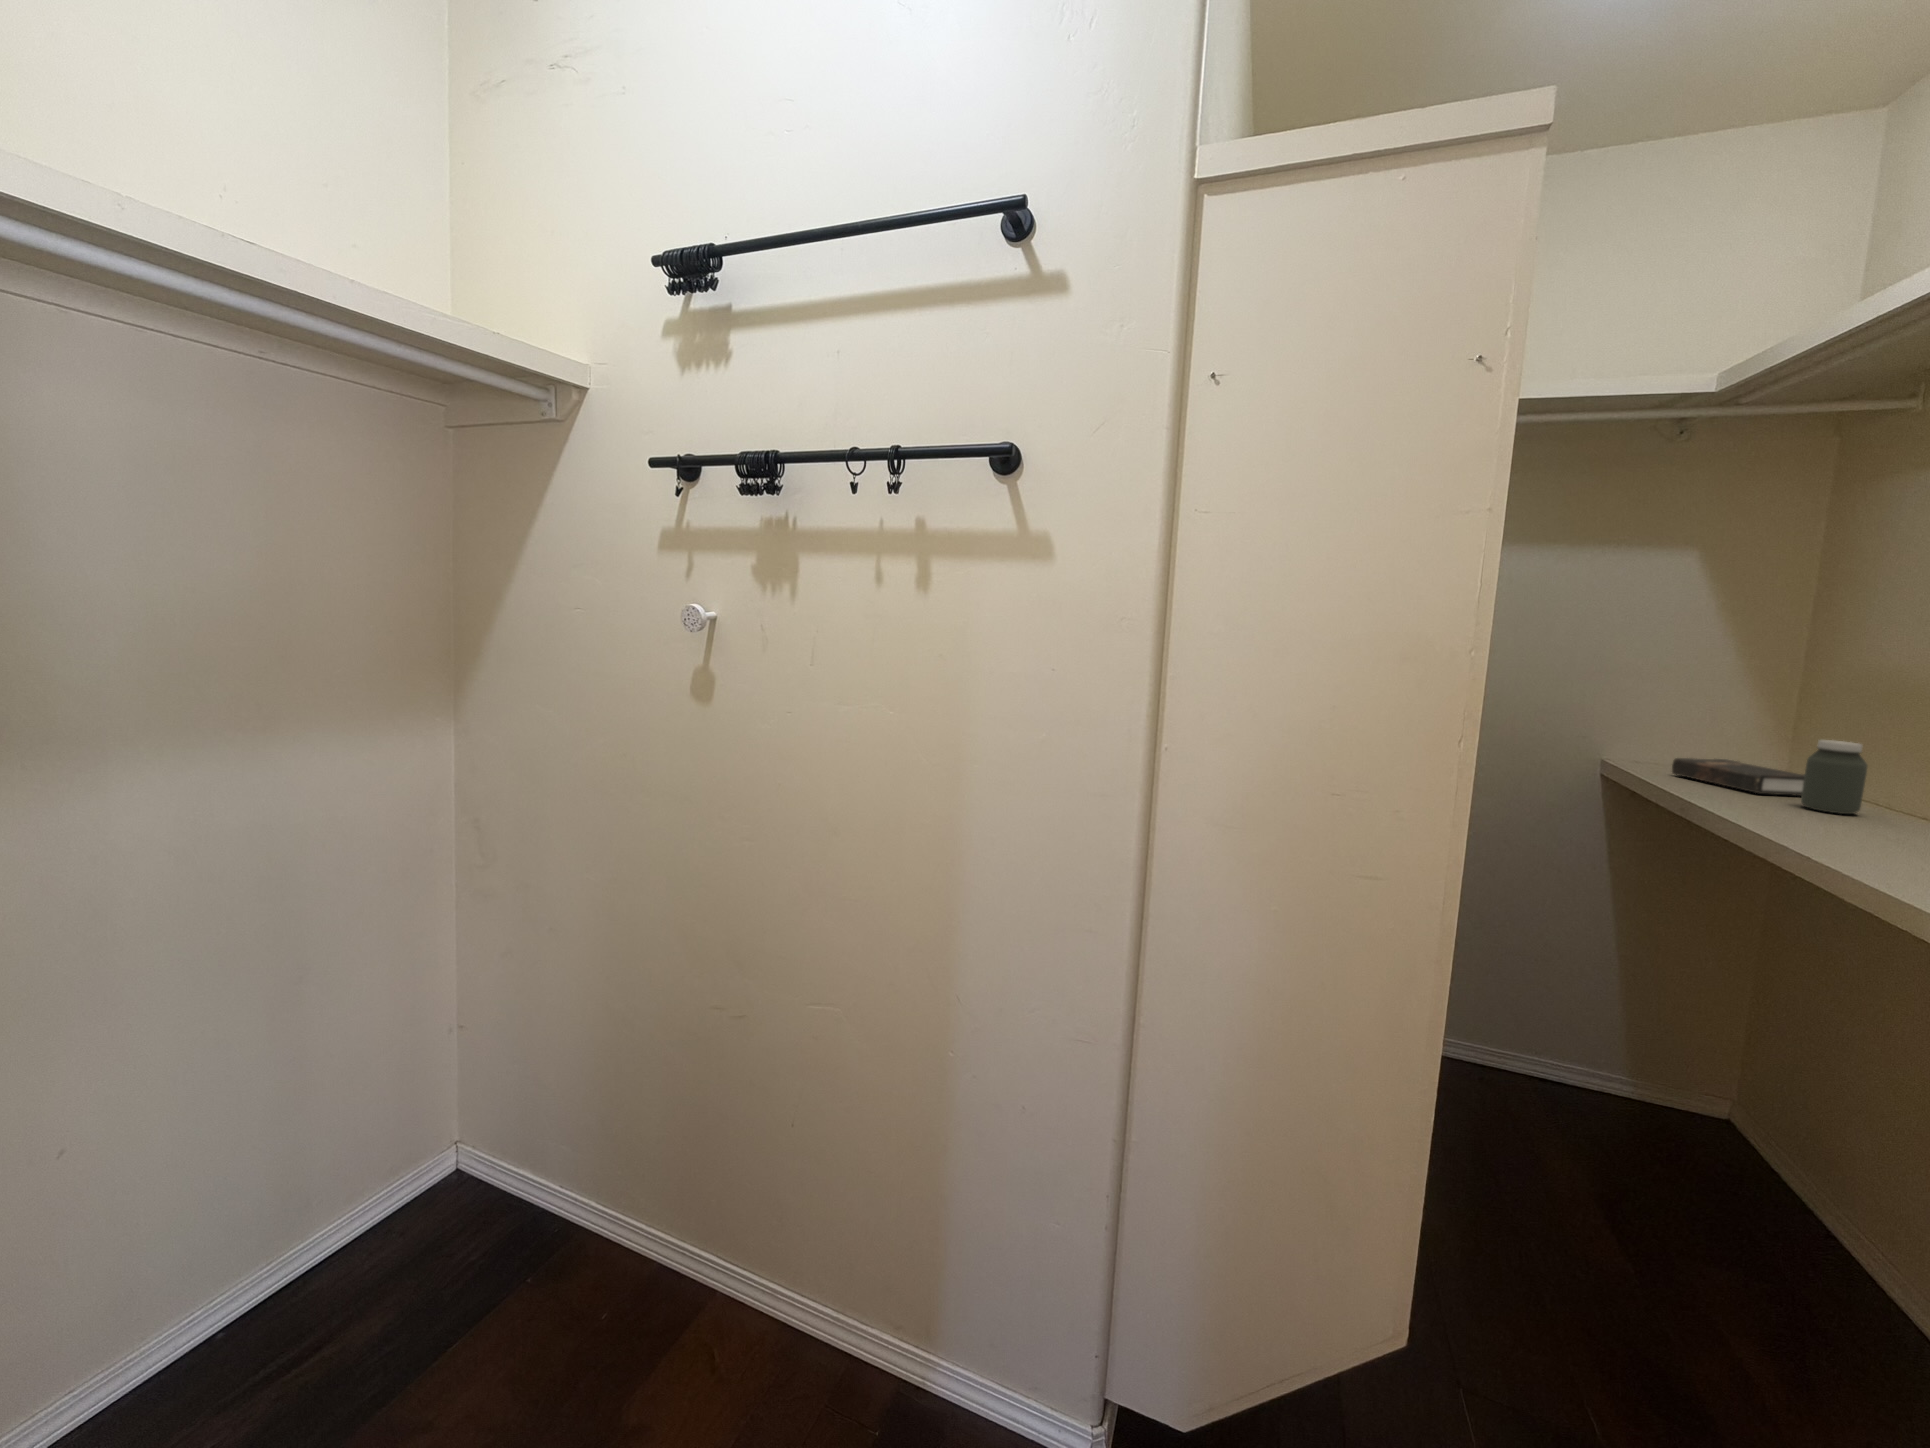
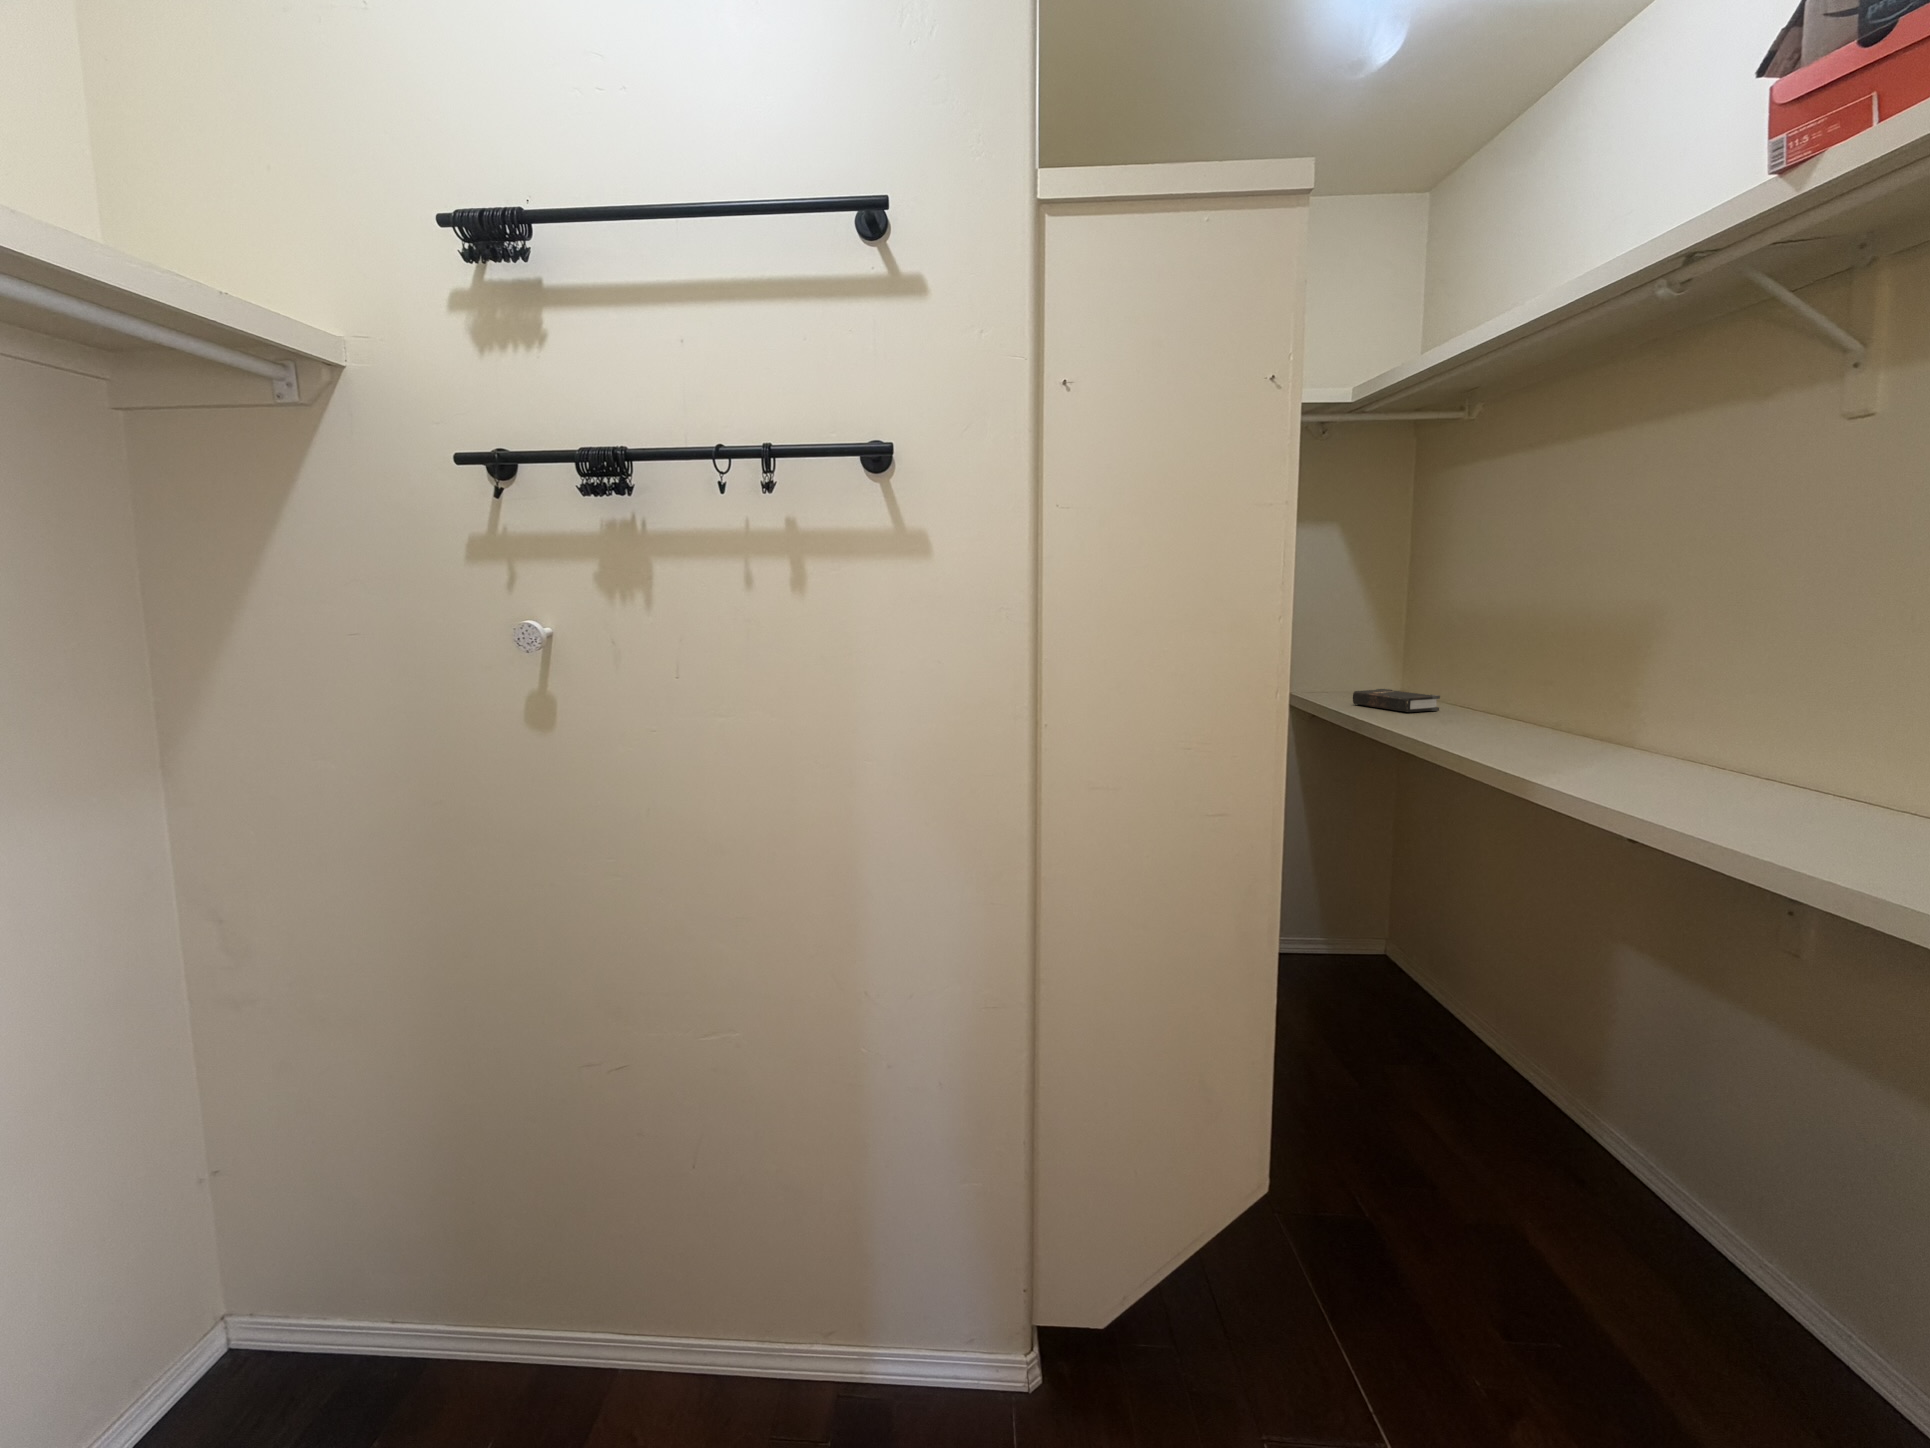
jar: present [1801,740,1867,814] -> none [1435,669,1470,721]

